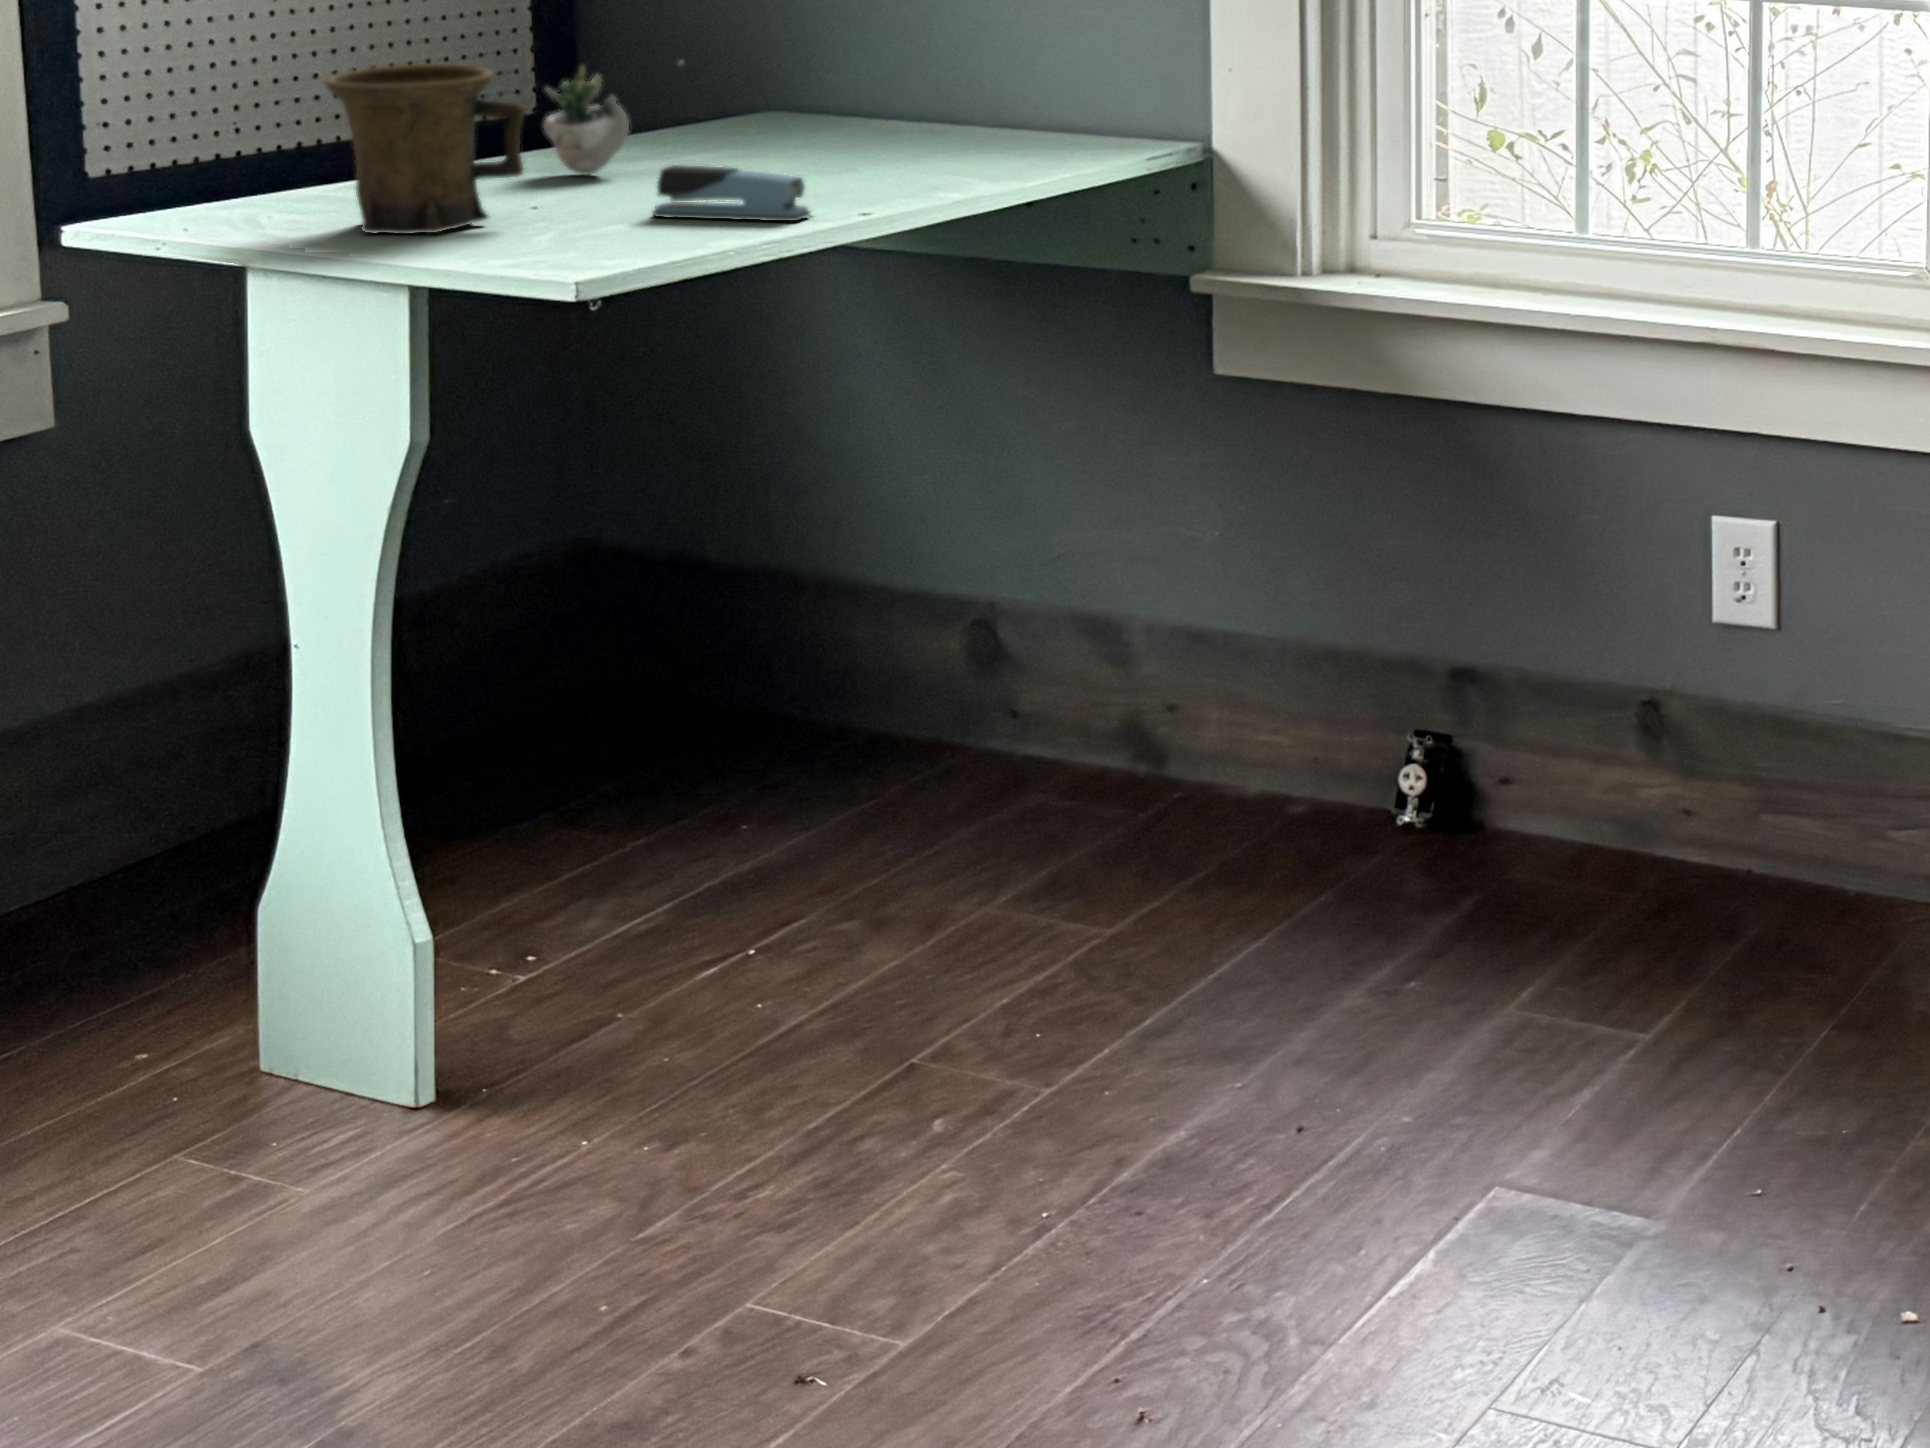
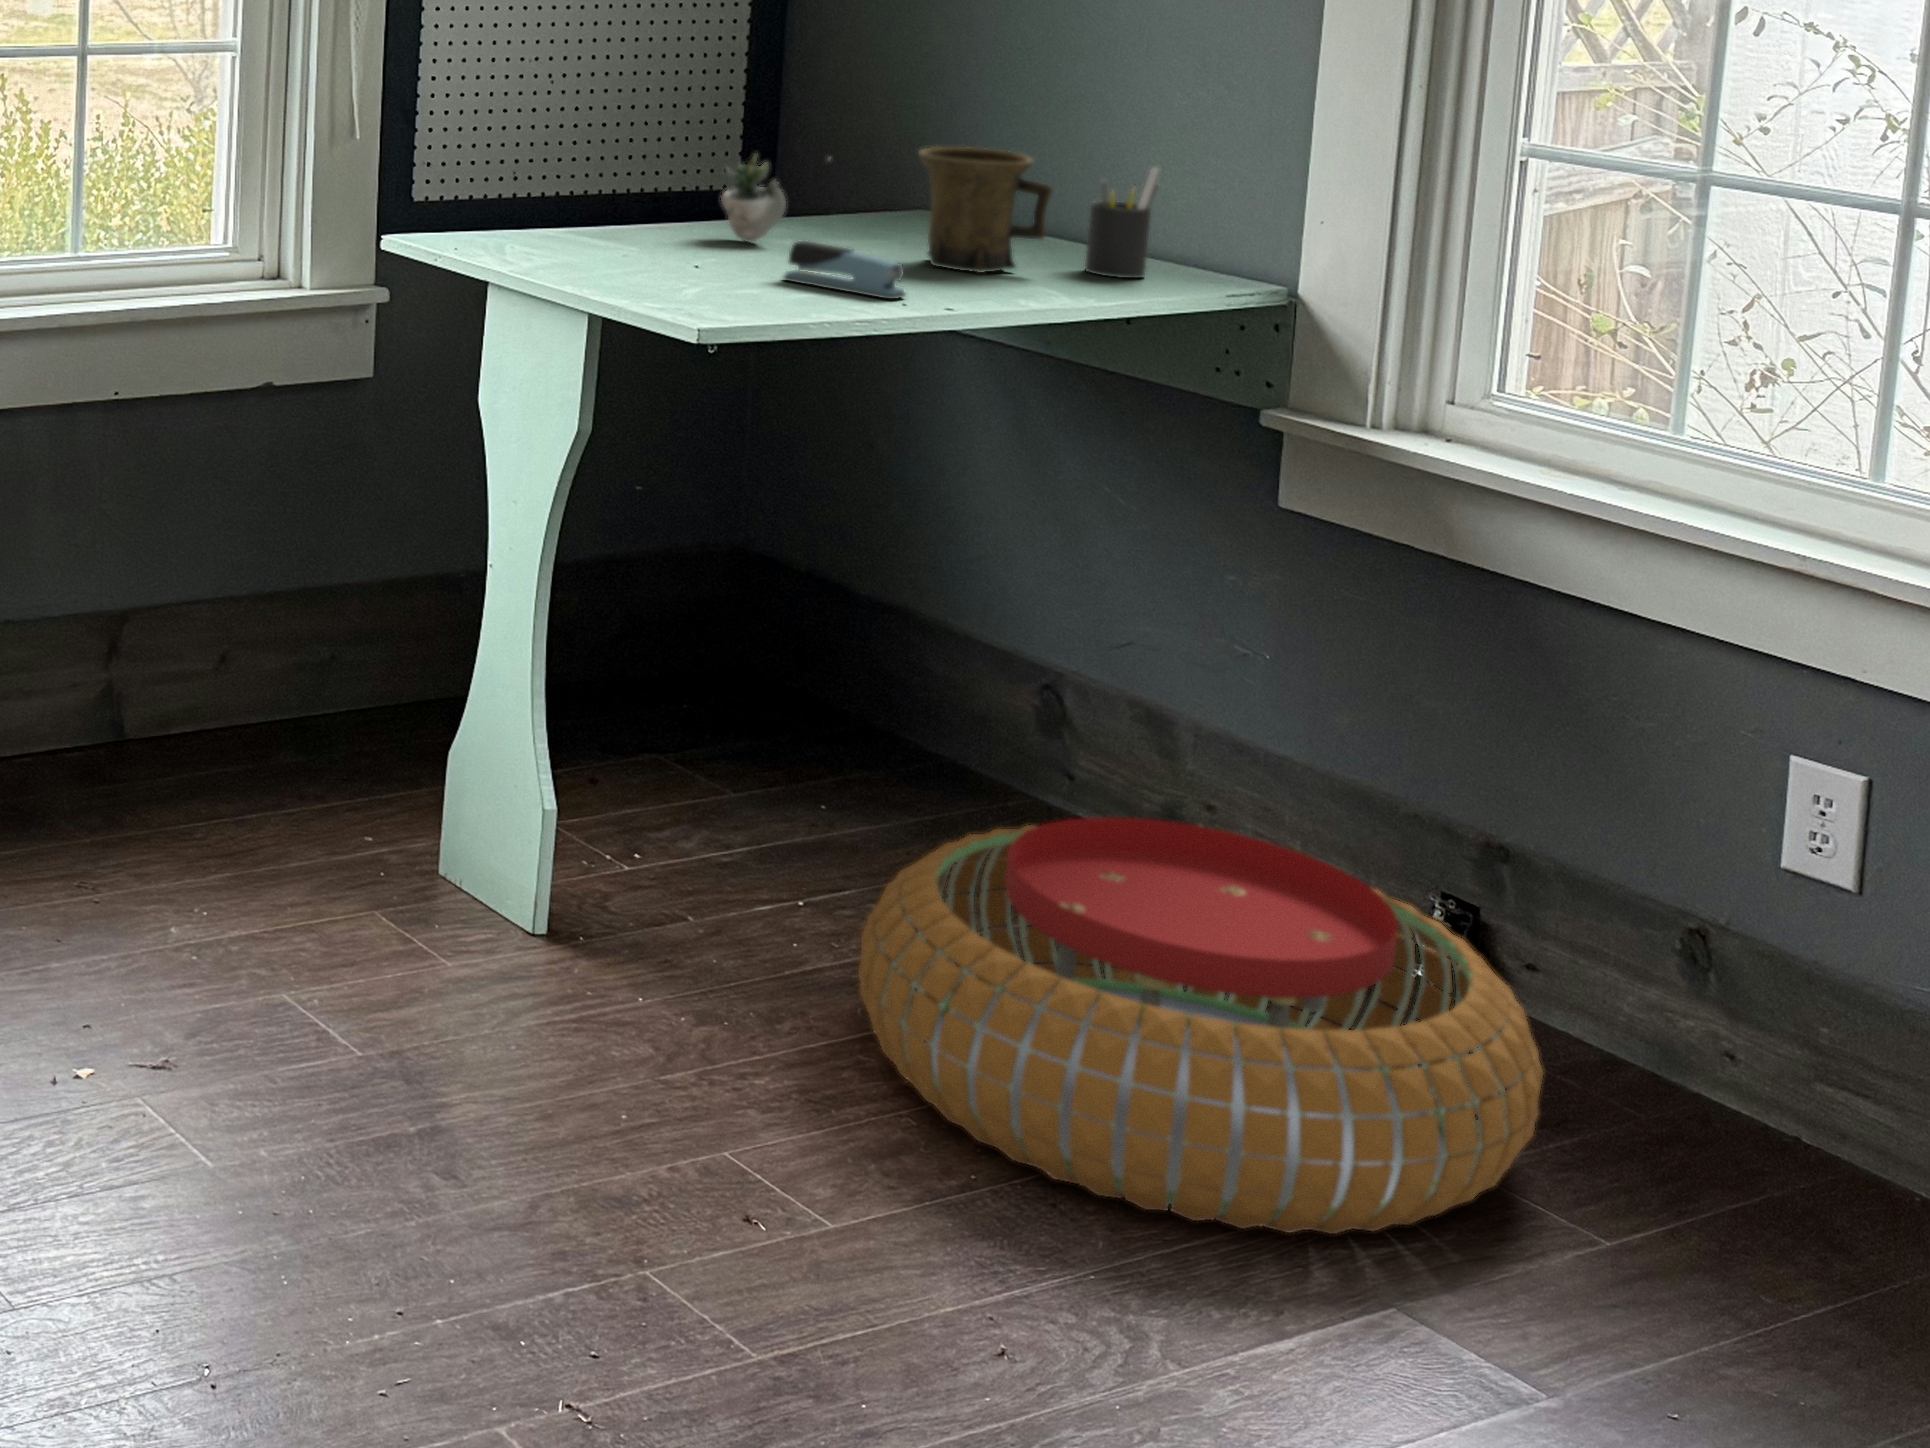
pen holder: none [985,32,1058,157] -> present [1085,168,1160,278]
mug: present [325,64,525,234] -> present [918,147,1052,272]
pouf: none [862,735,1570,1178] -> present [858,818,1543,1234]

